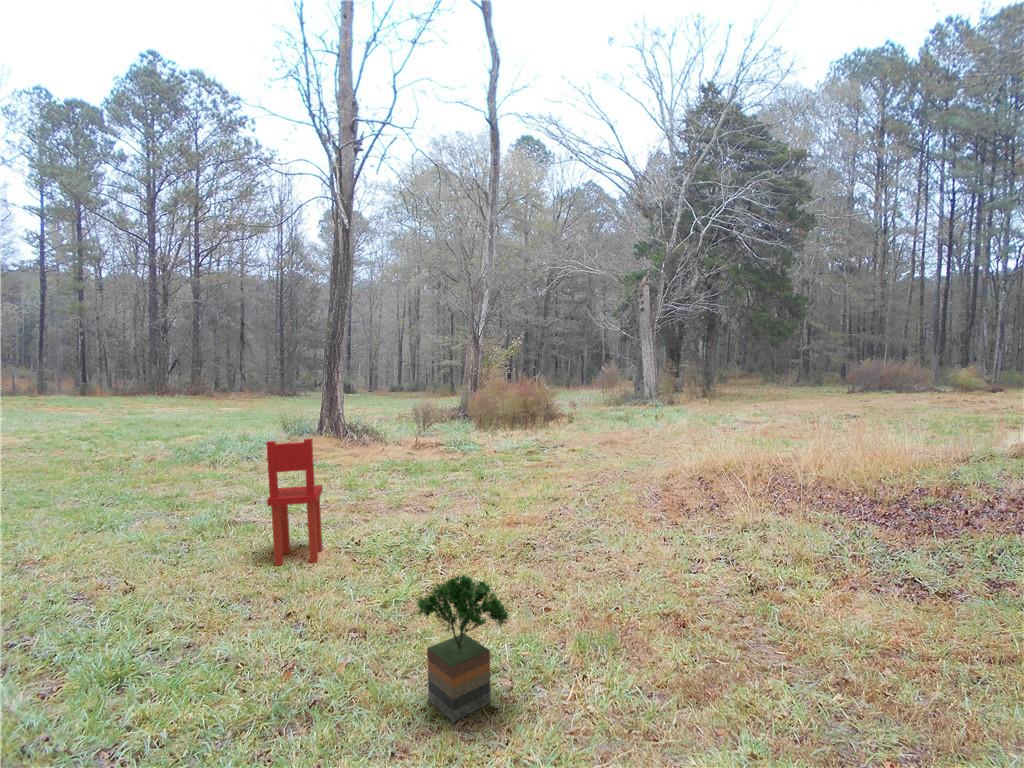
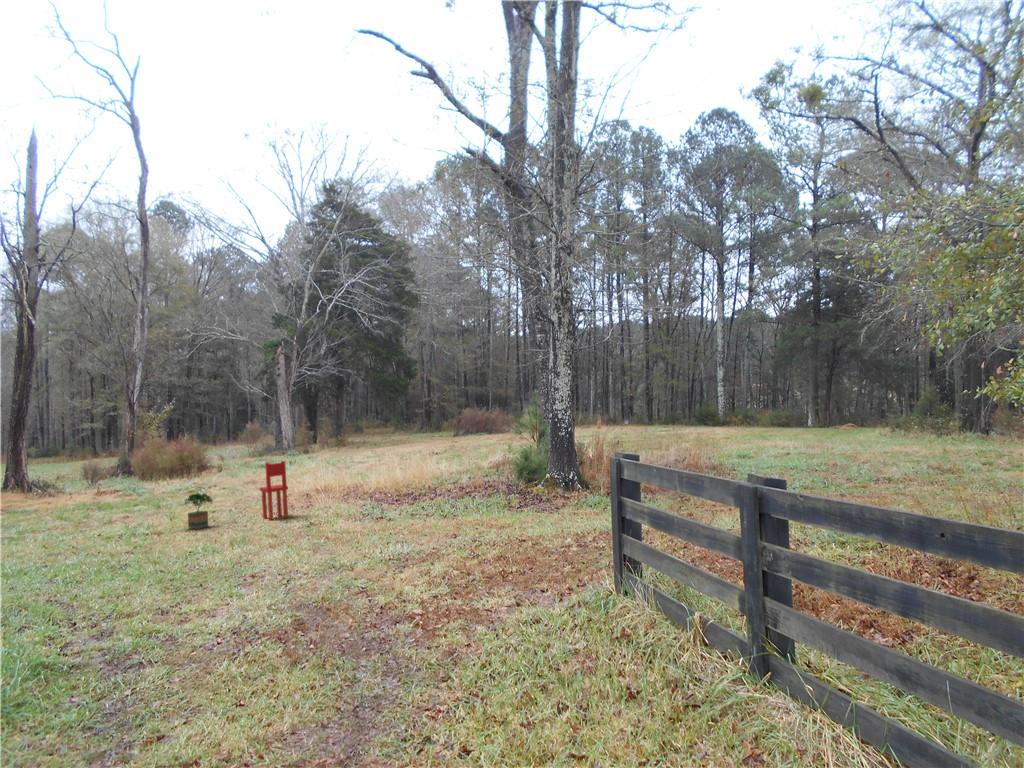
chair: present [267,439,322,565] -> present [260,461,288,520]

